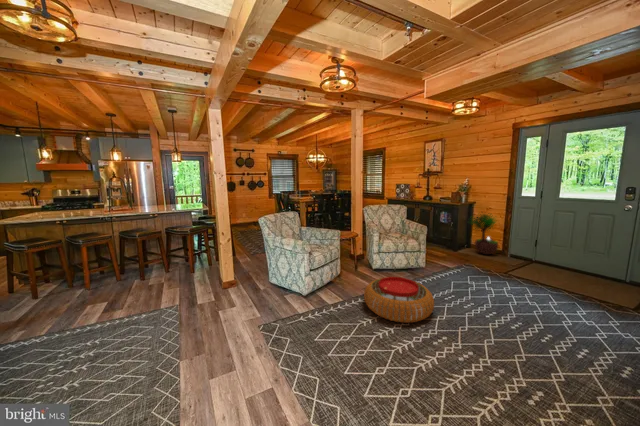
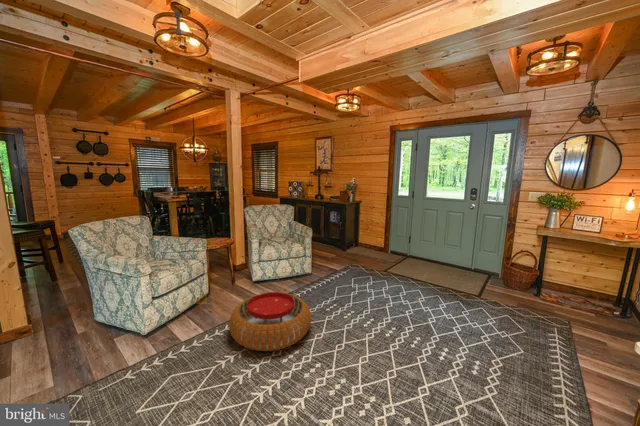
potted tree: present [471,214,498,254] -> none [354,208,382,253]

